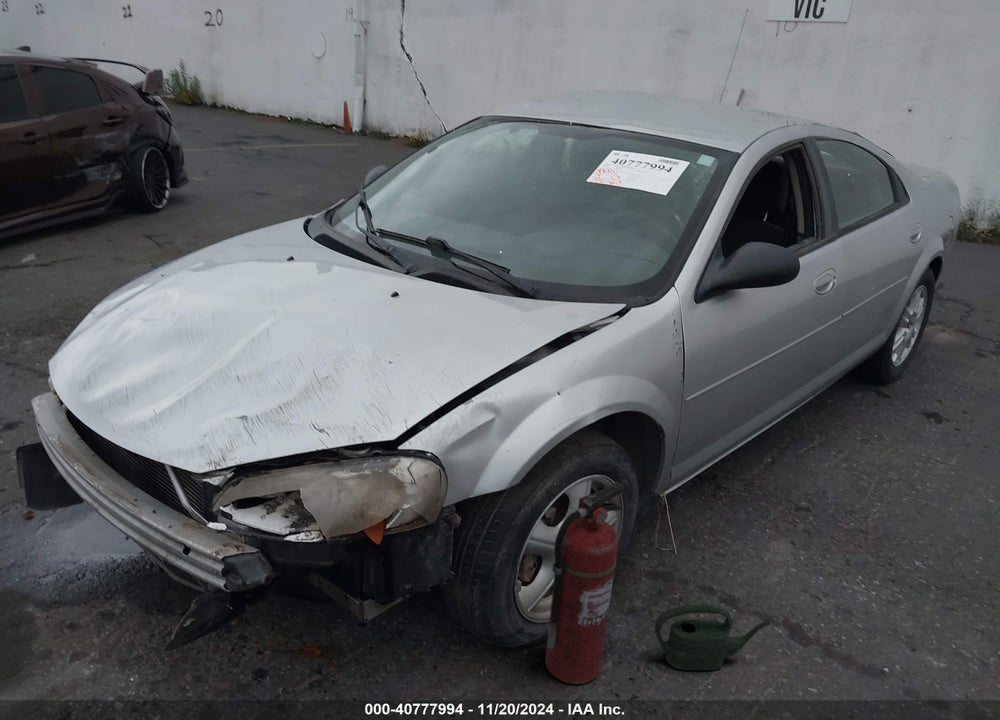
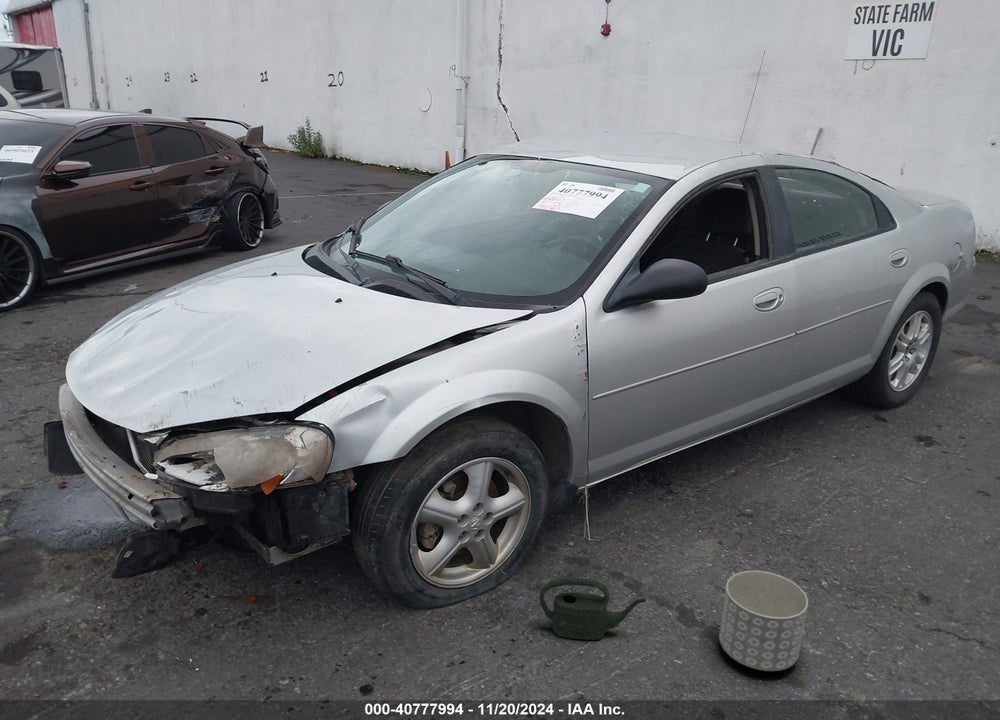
fire extinguisher: present [545,483,624,684] -> none [434,461,502,641]
planter: none [842,582,948,692] -> present [719,571,808,671]

